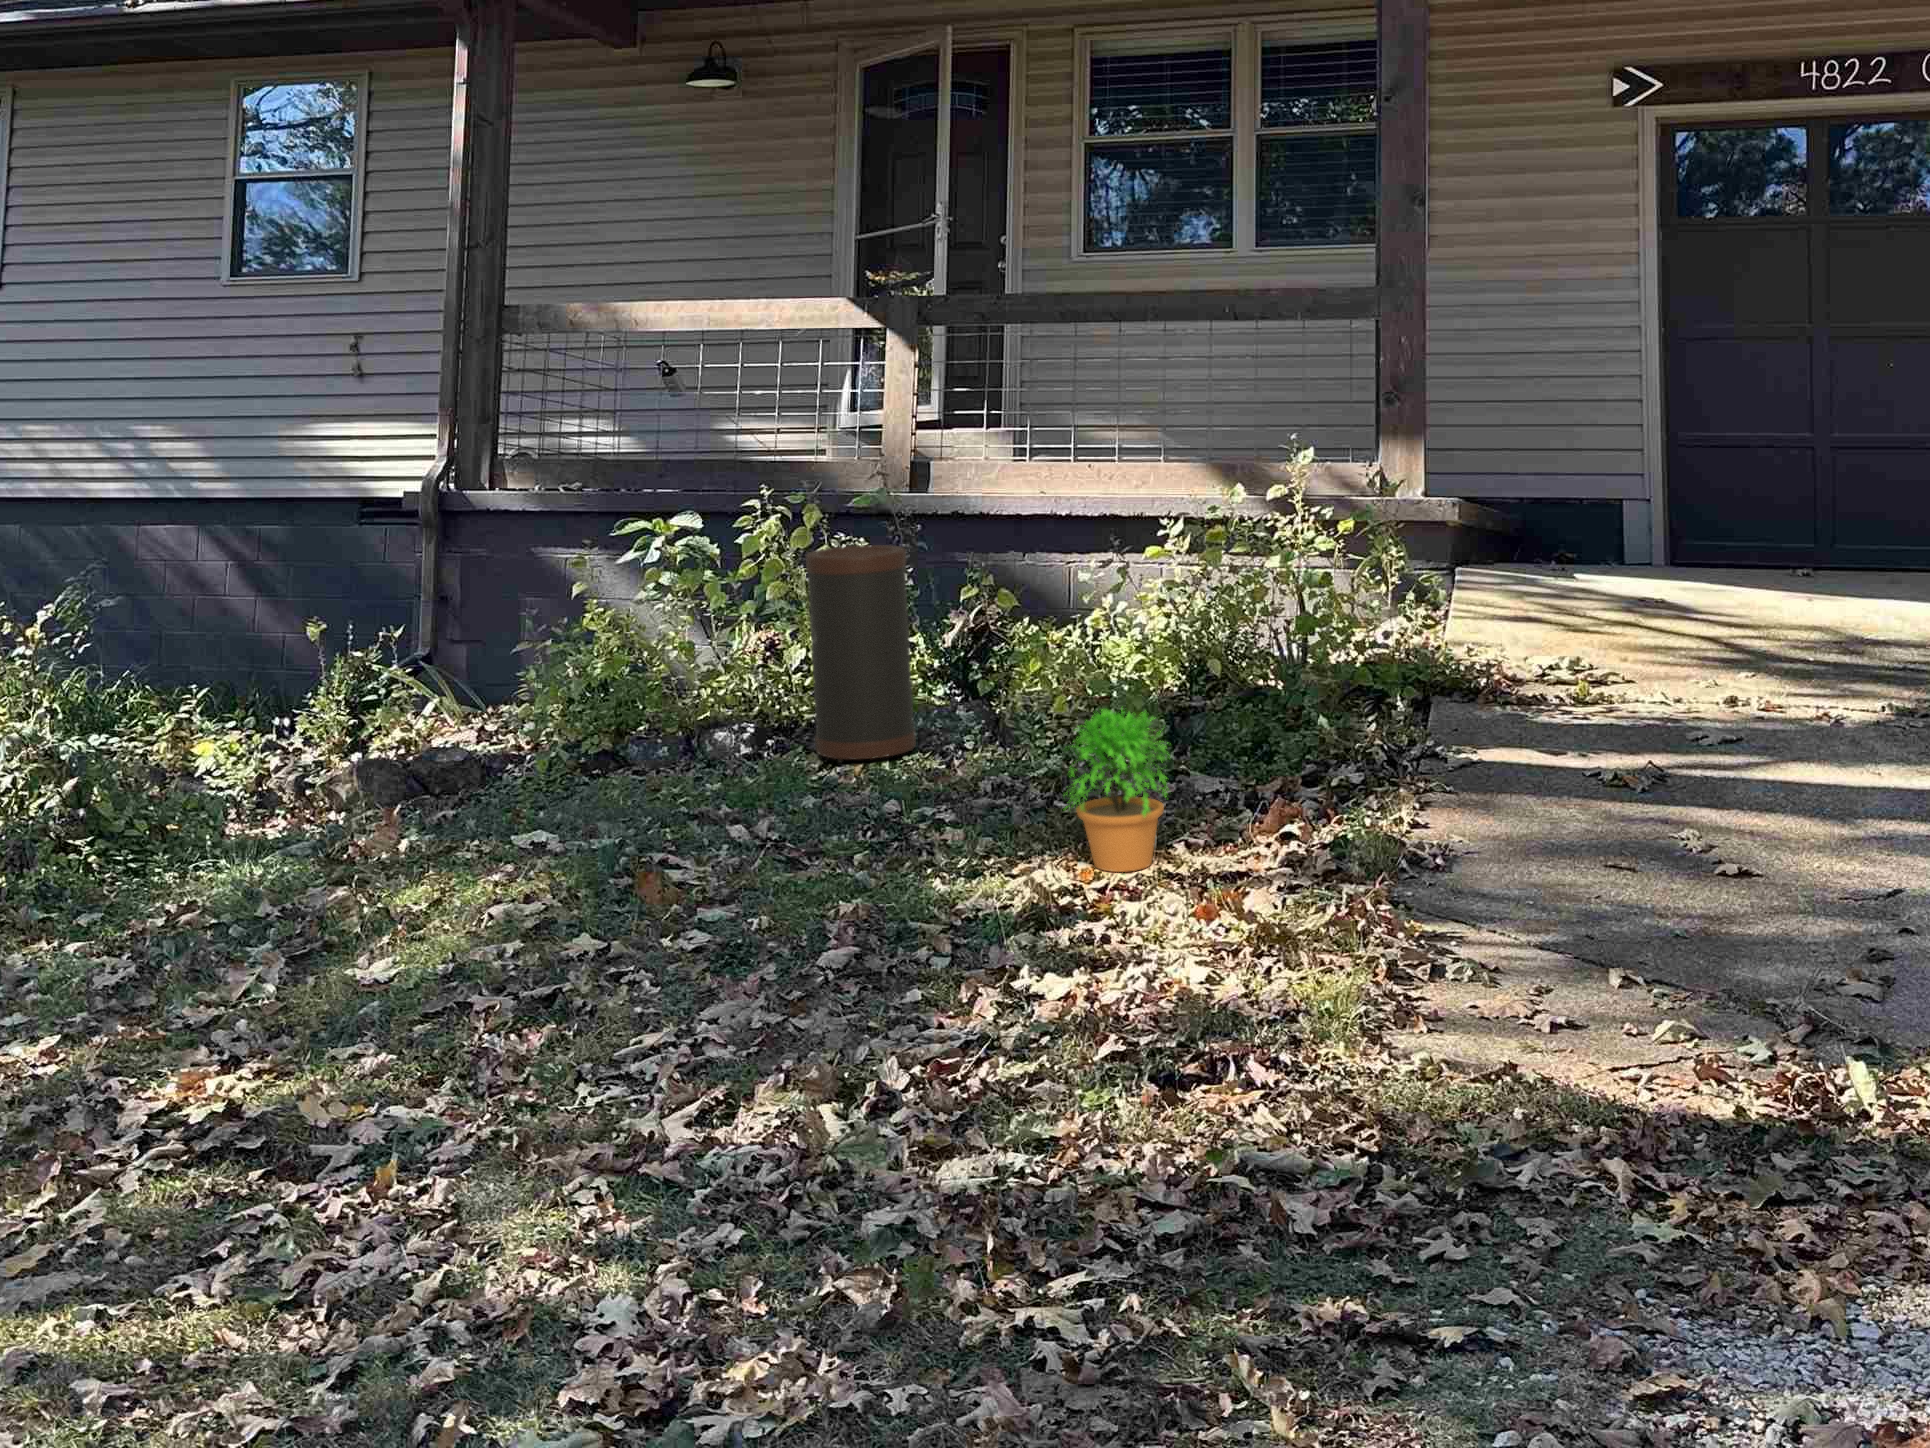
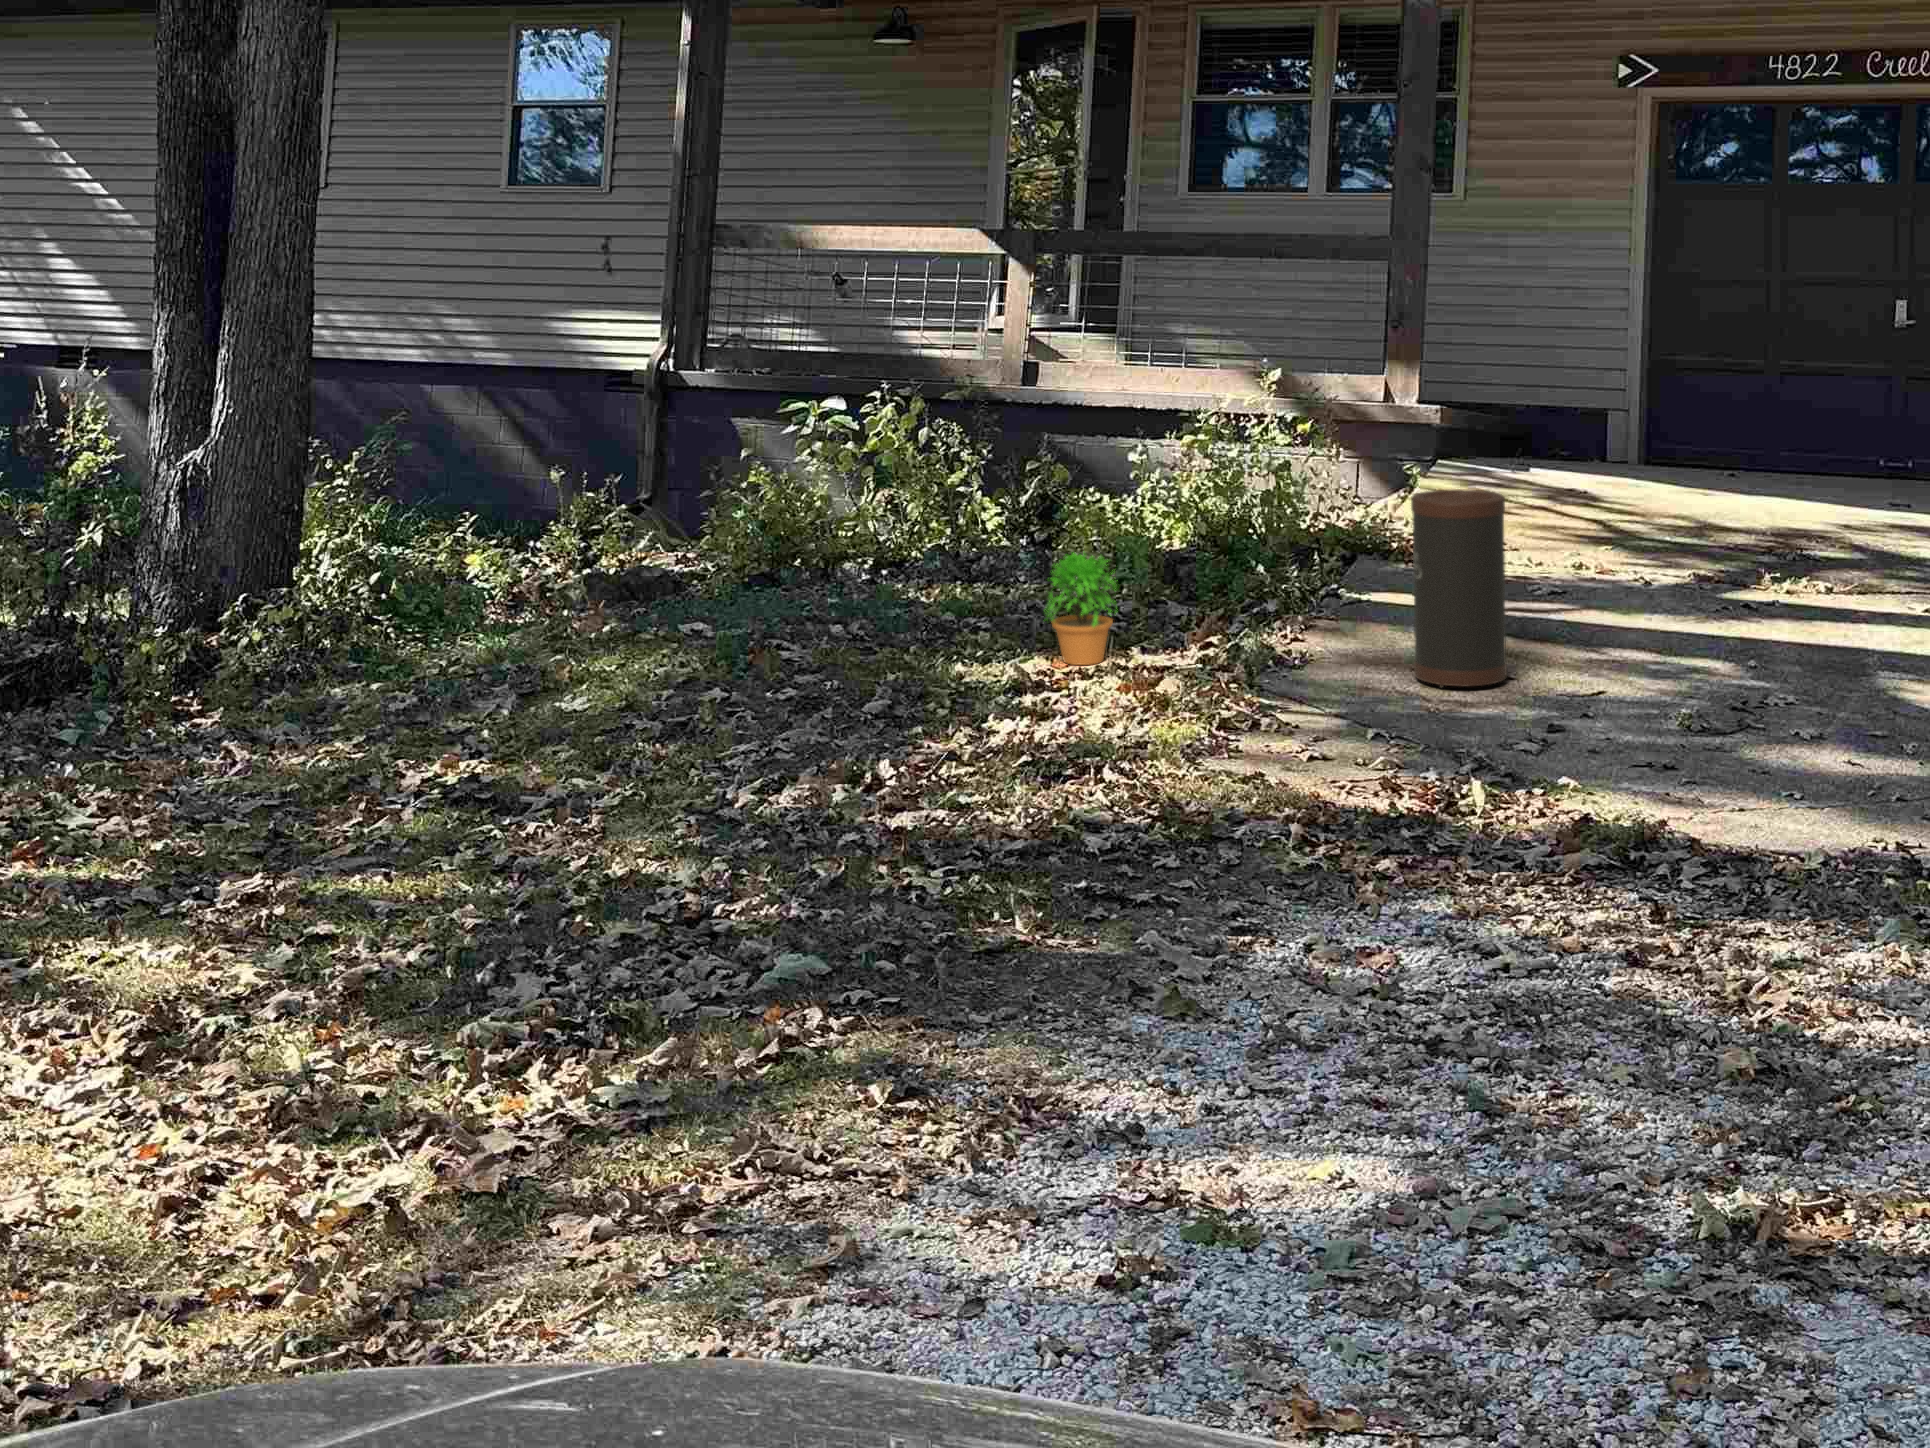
trash can: present [806,545,916,762] -> present [1411,489,1507,688]

